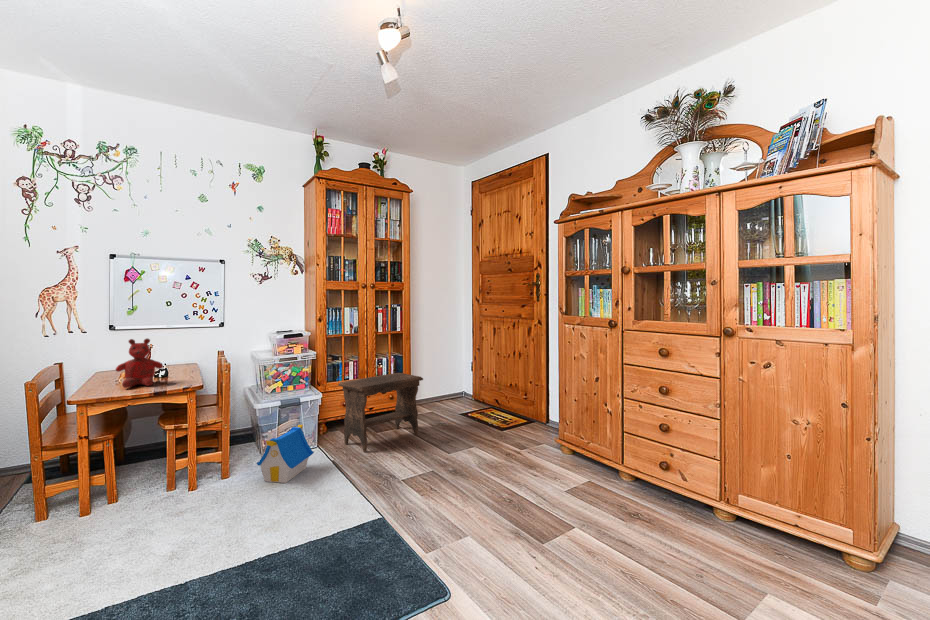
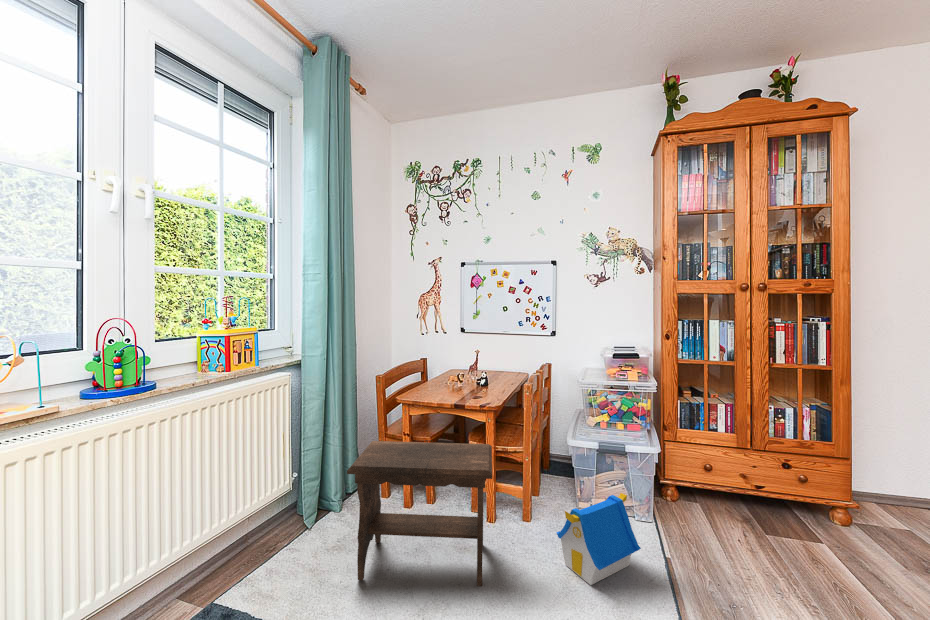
teddy bear: present [116,339,163,388] -> none [437,347,476,399]
footstool: present [338,373,423,452] -> present [347,441,492,586]

